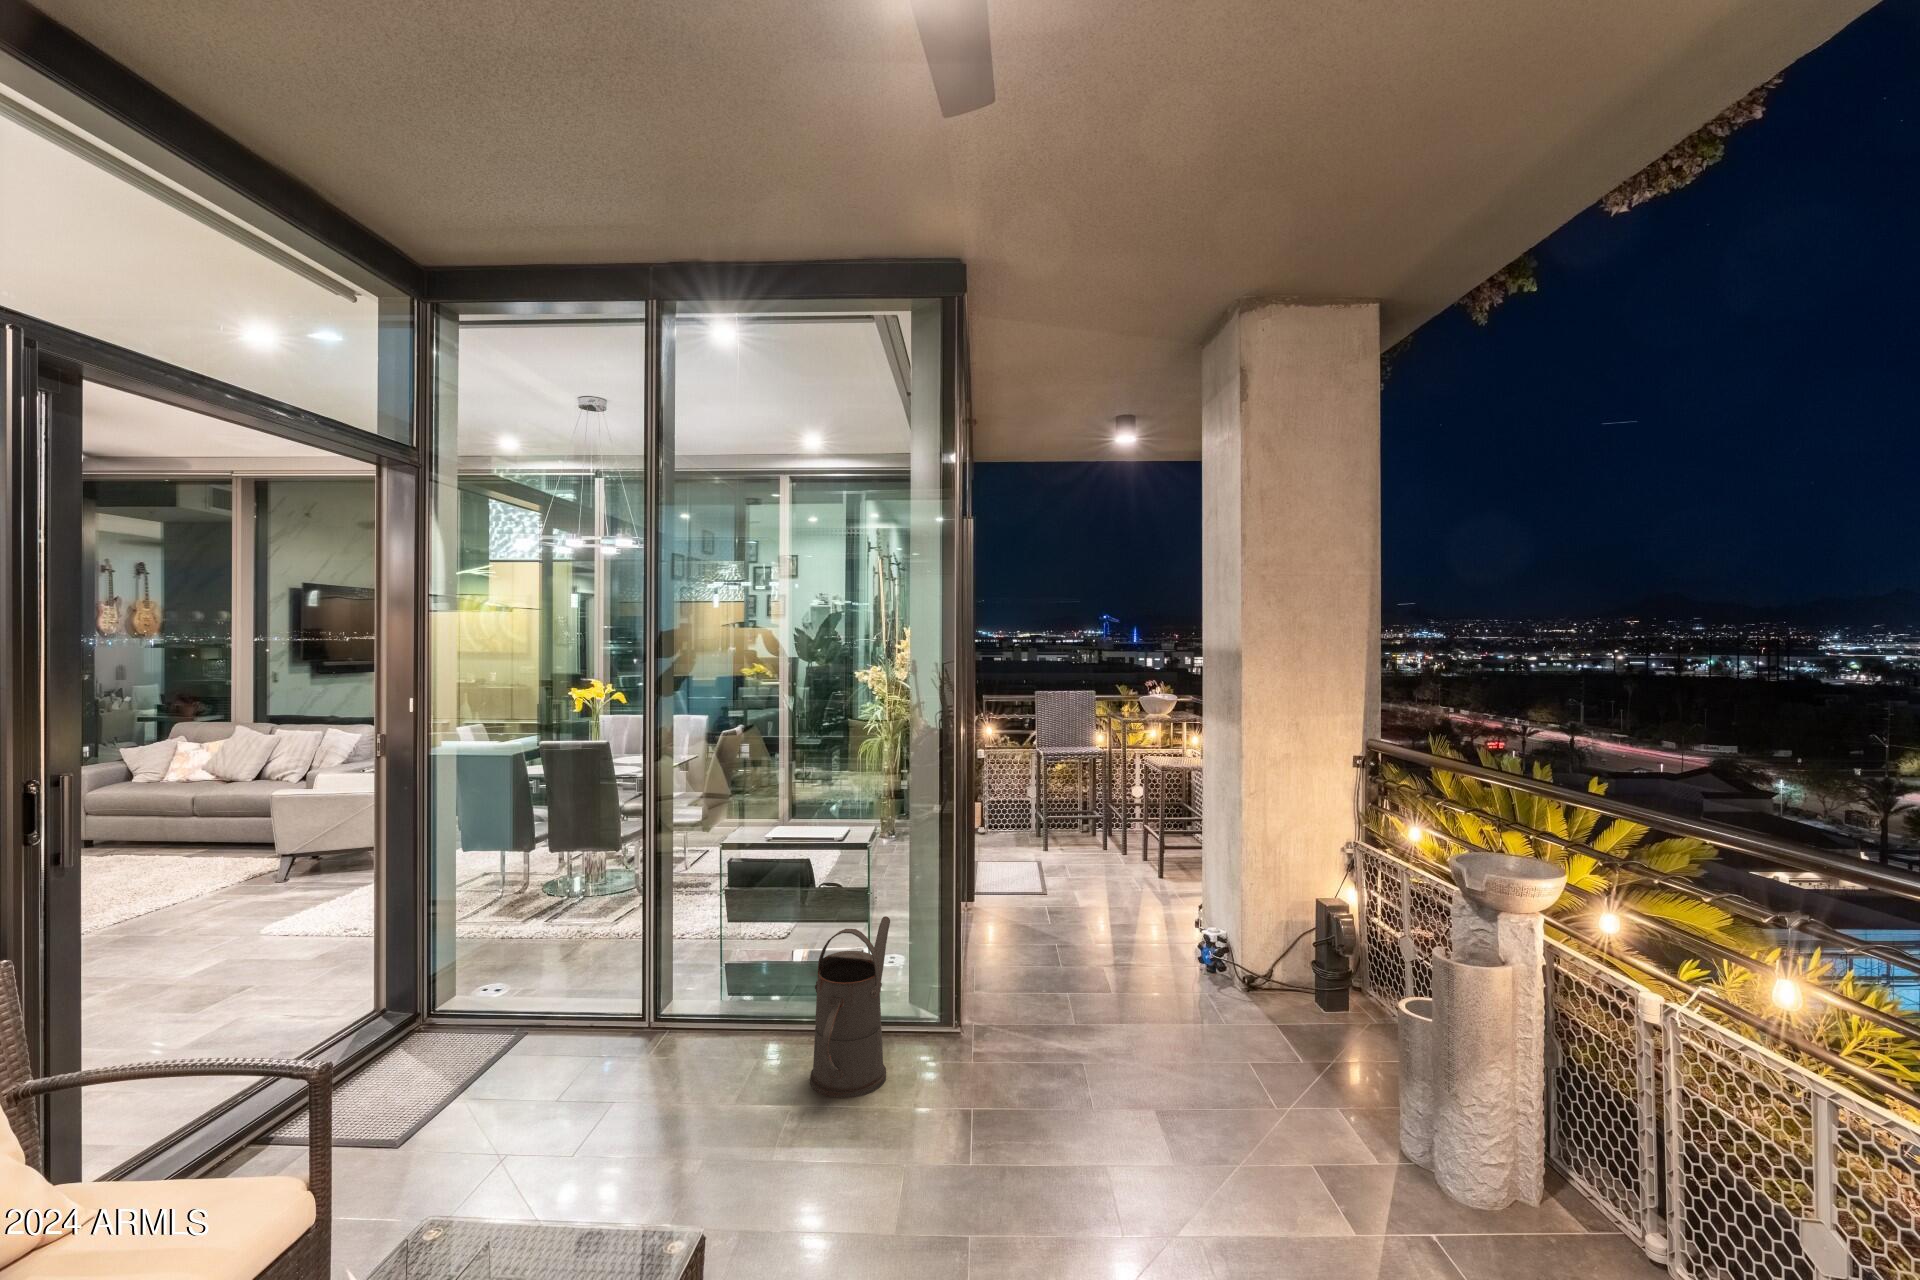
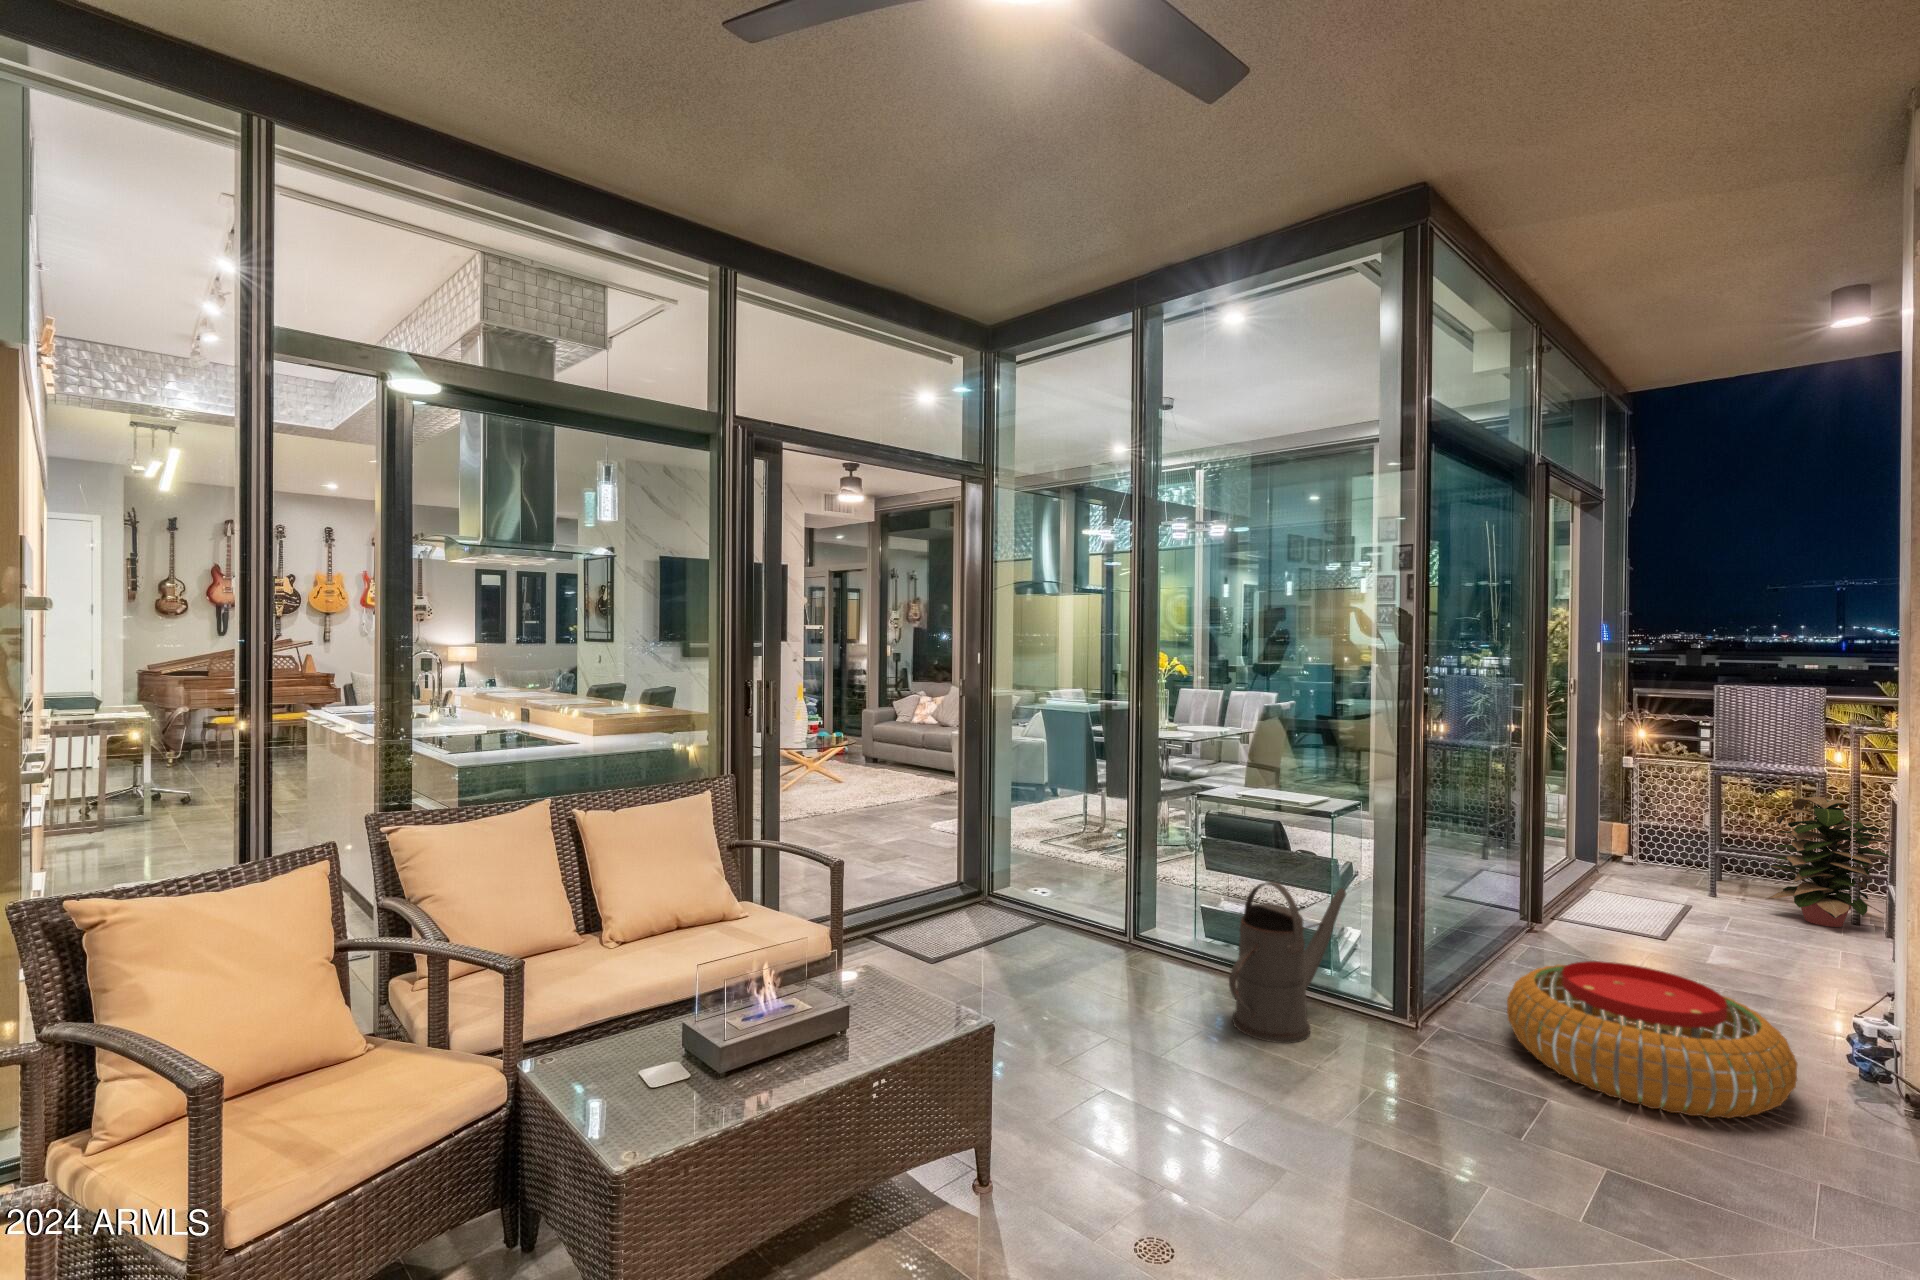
decorative plant: none [1075,768,1138,858] -> present [1767,796,1892,927]
pouf: none [1015,927,1195,1042] -> present [1507,961,1797,1118]

